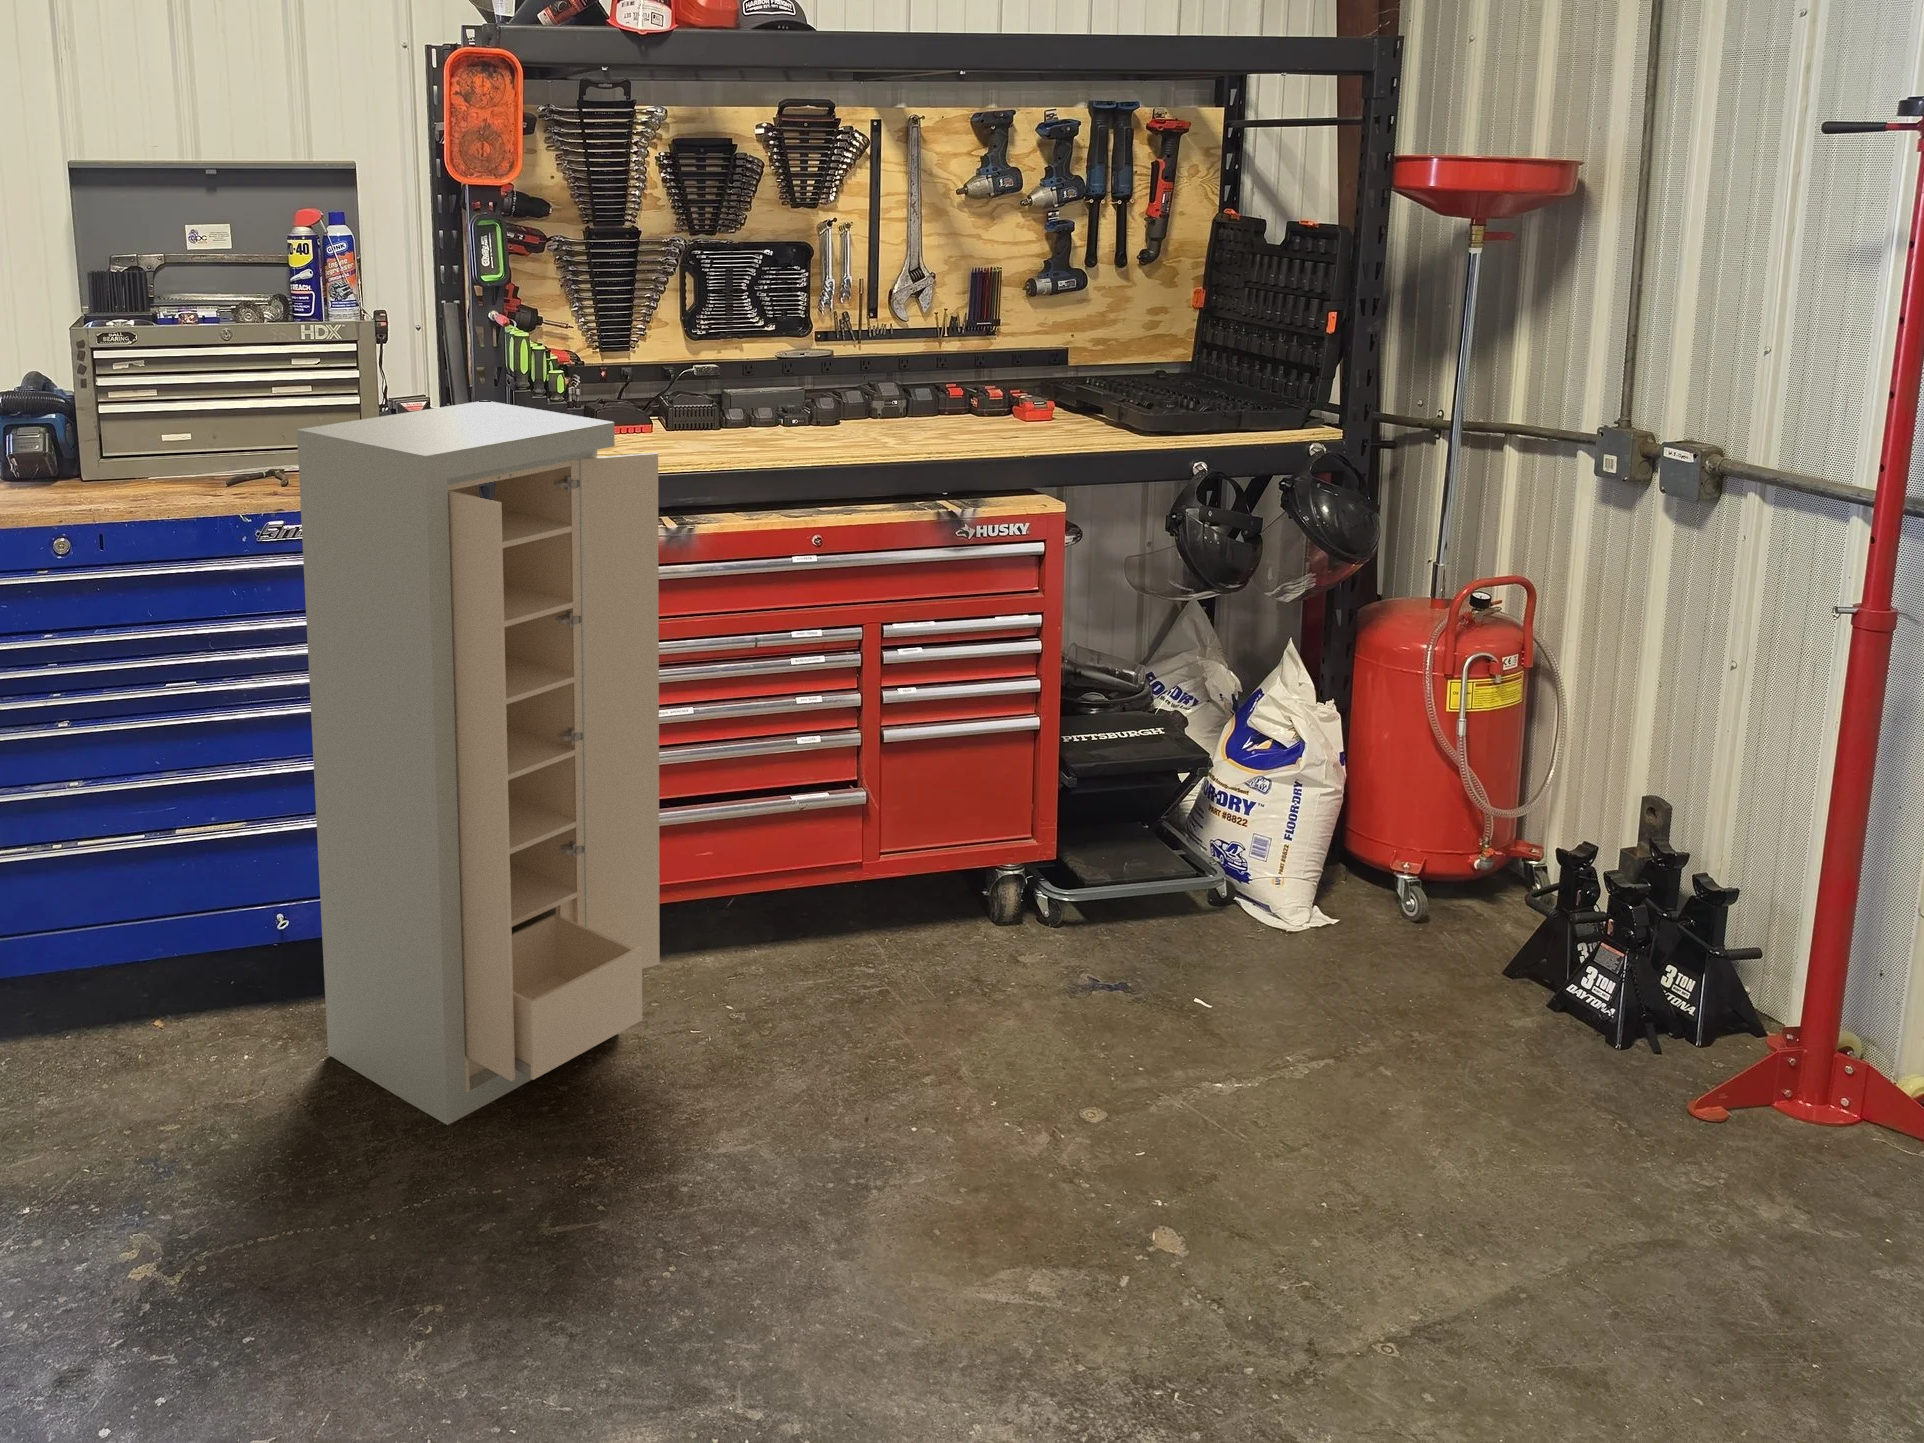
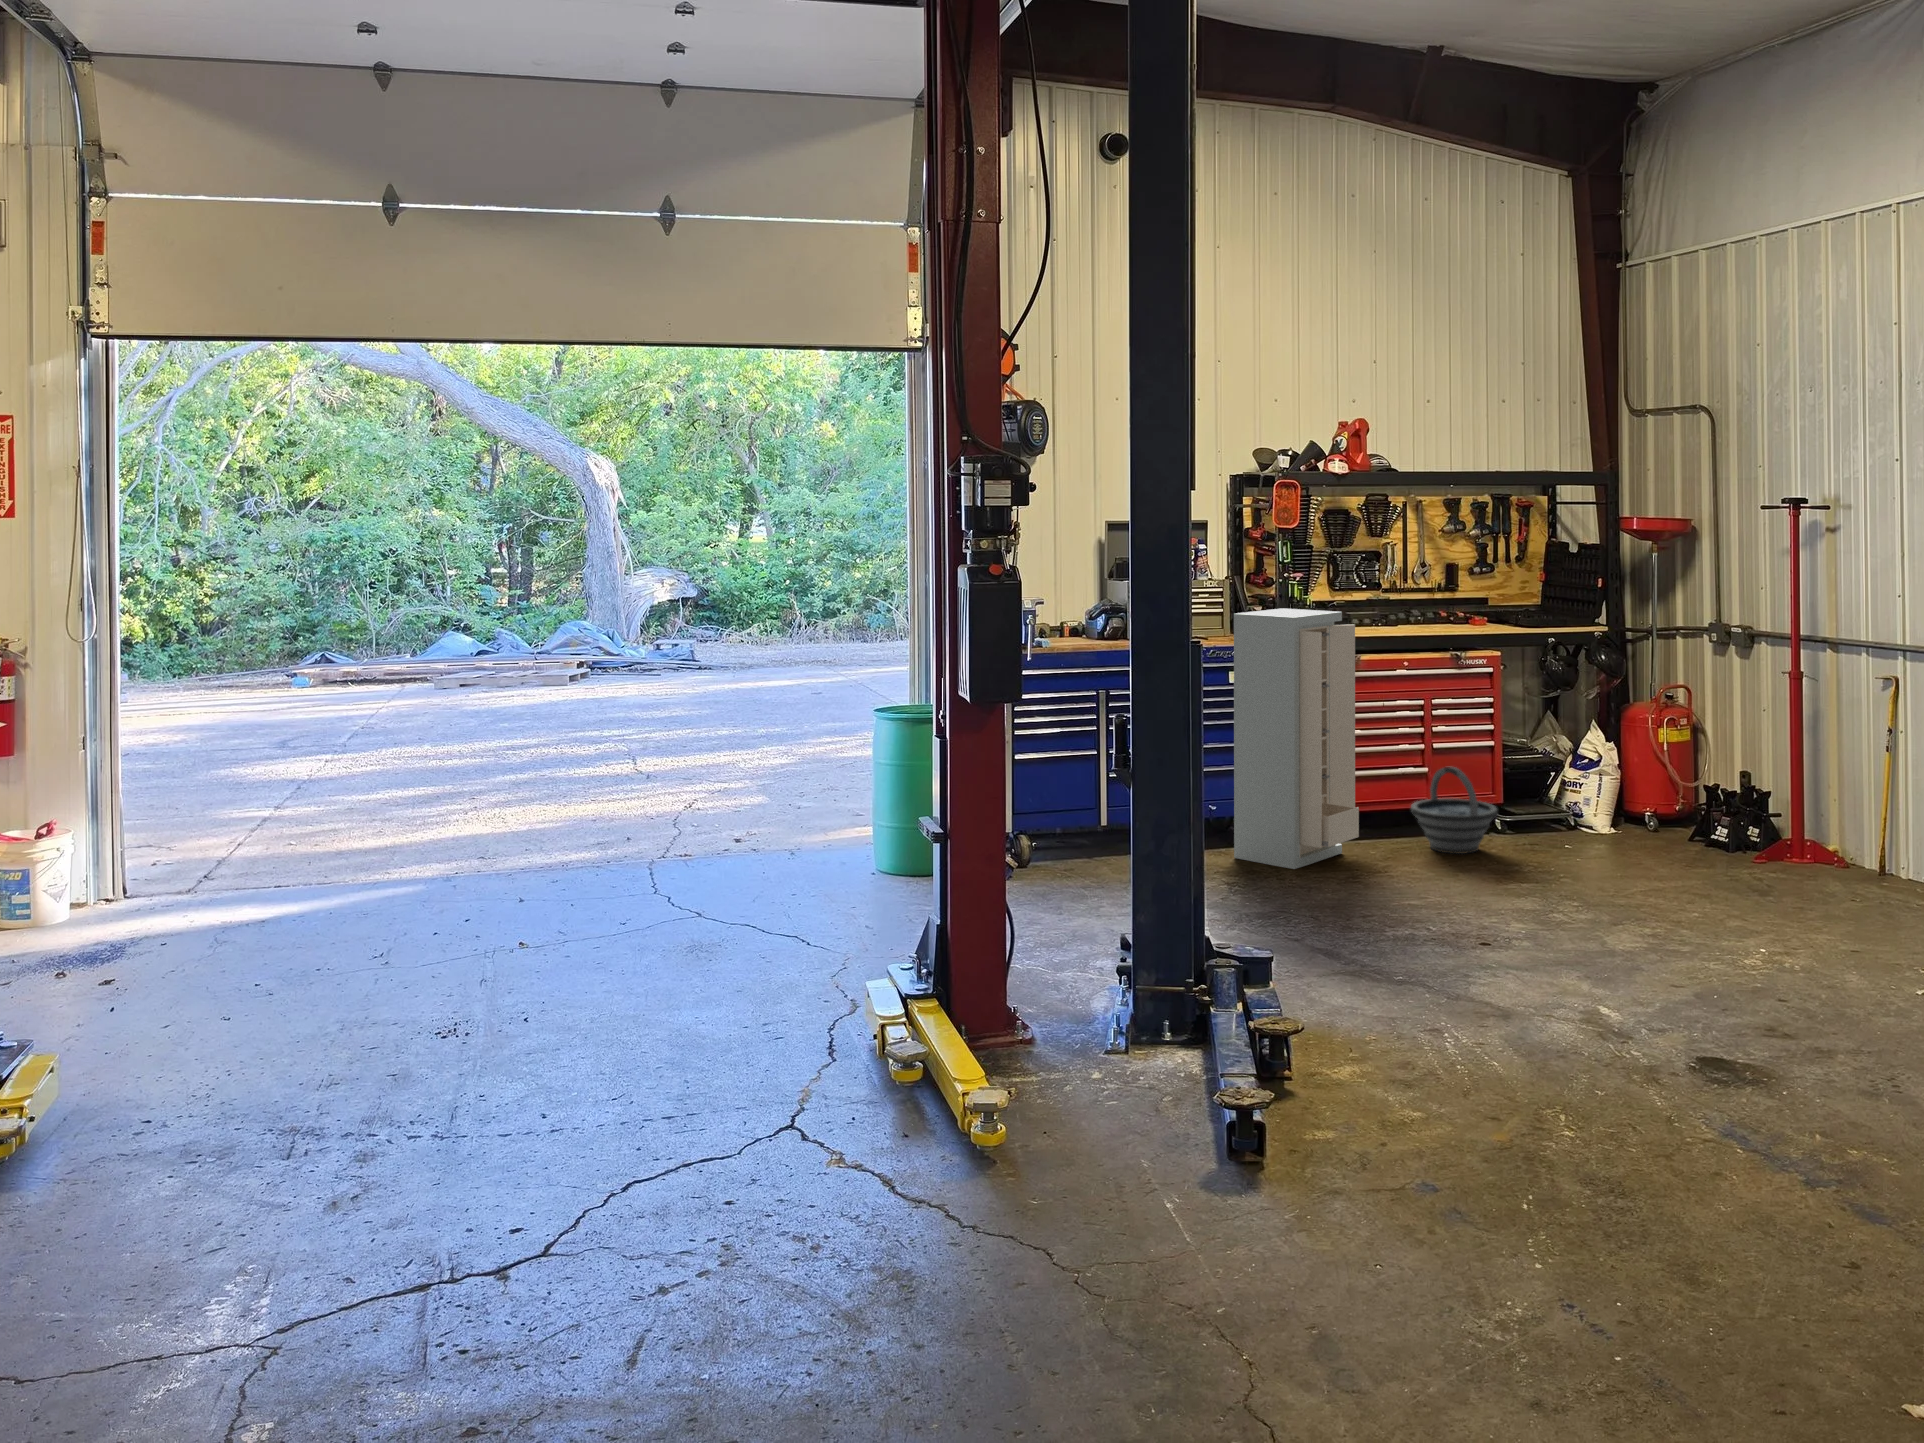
bucket: none [809,808,1024,1039] -> present [1411,767,1498,854]

